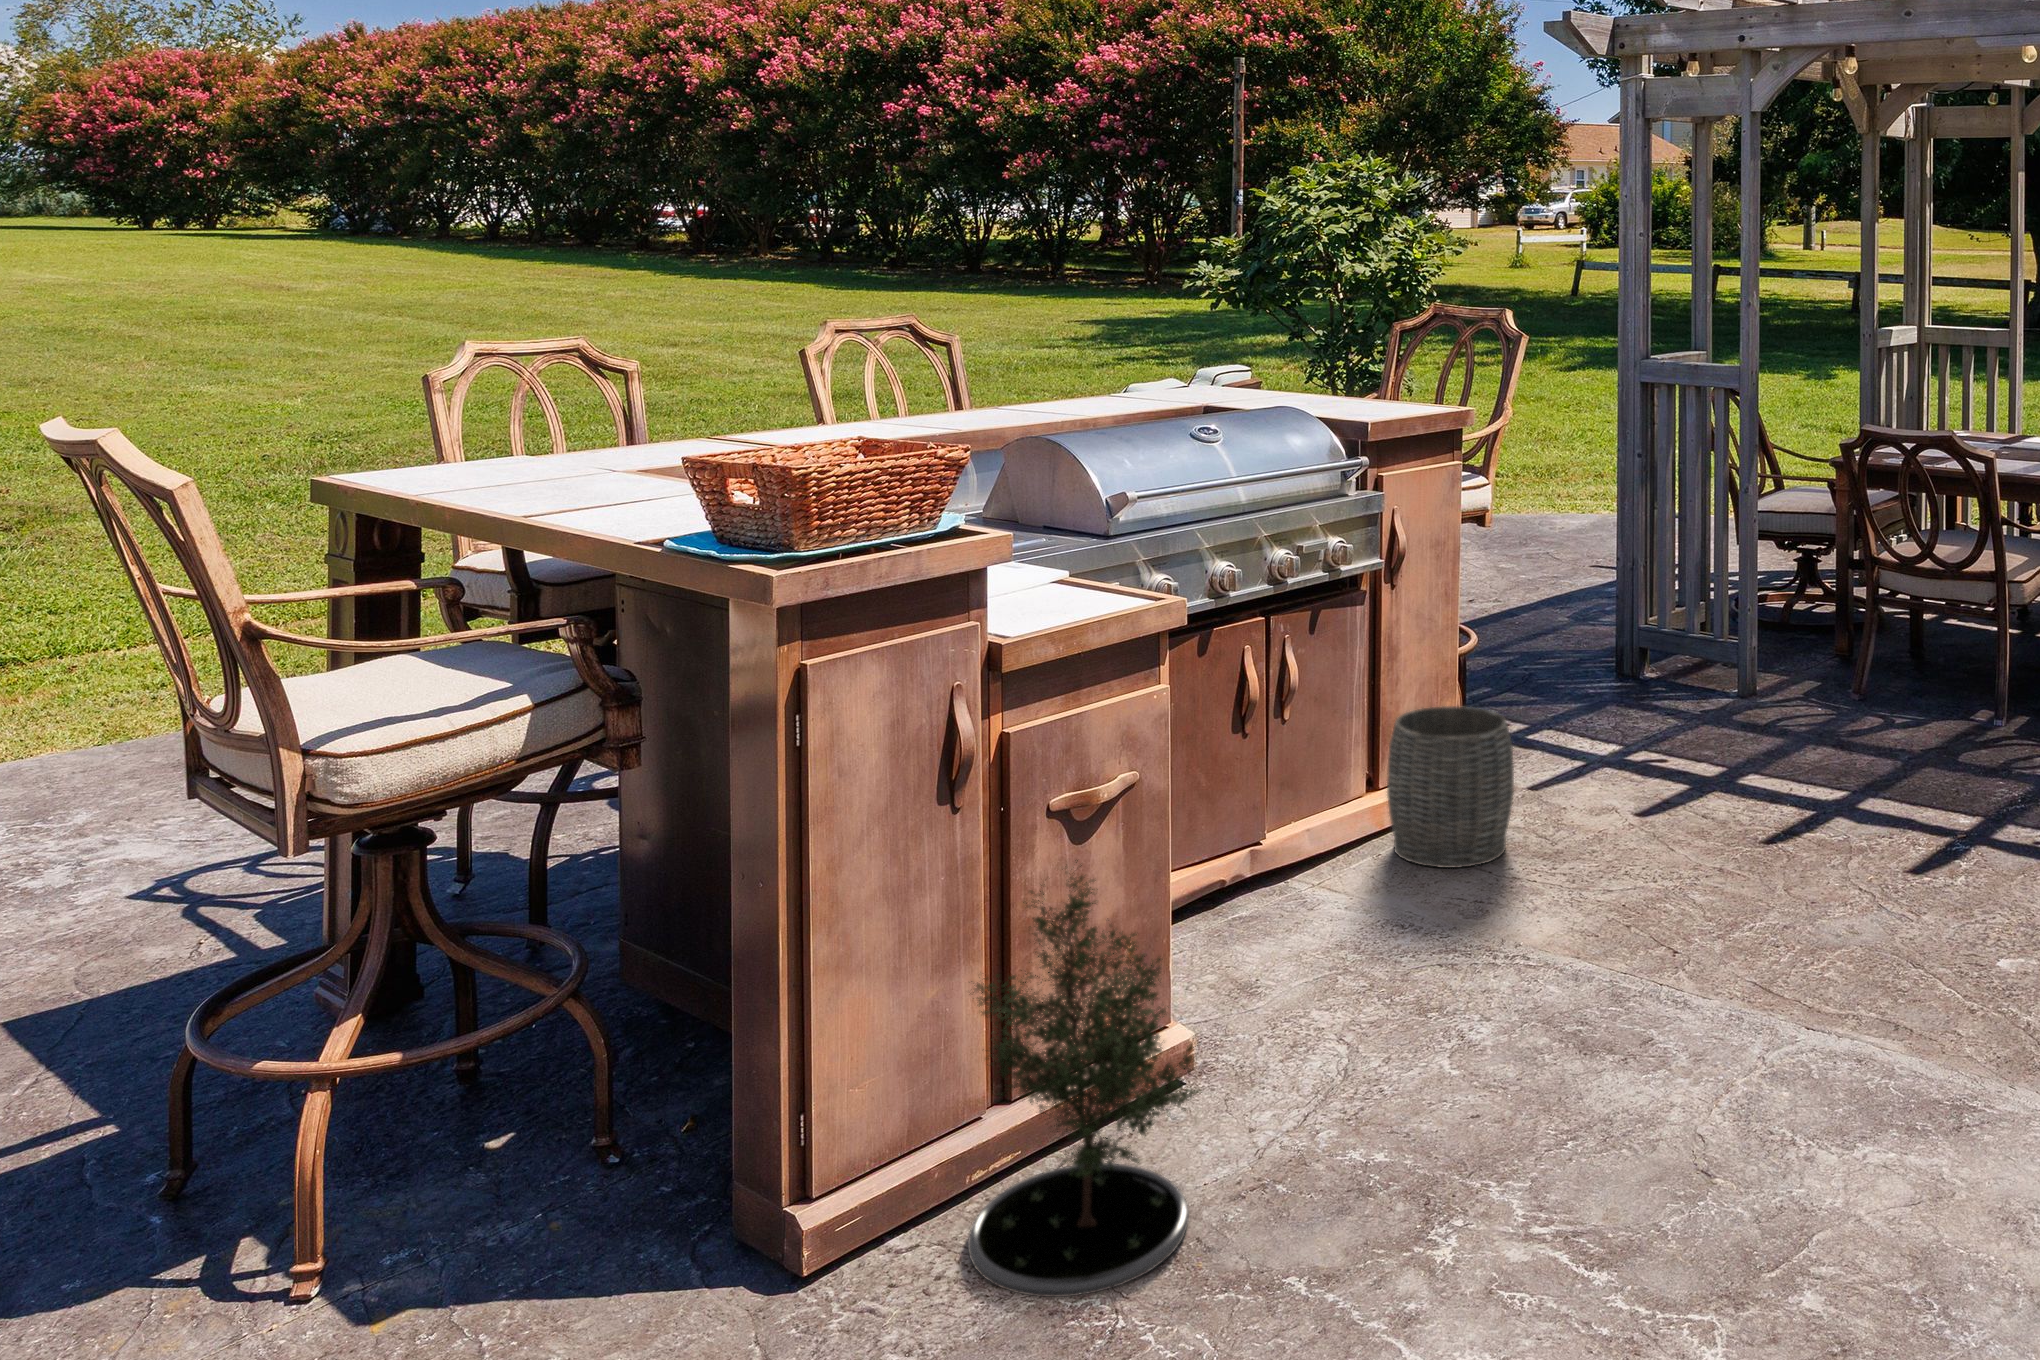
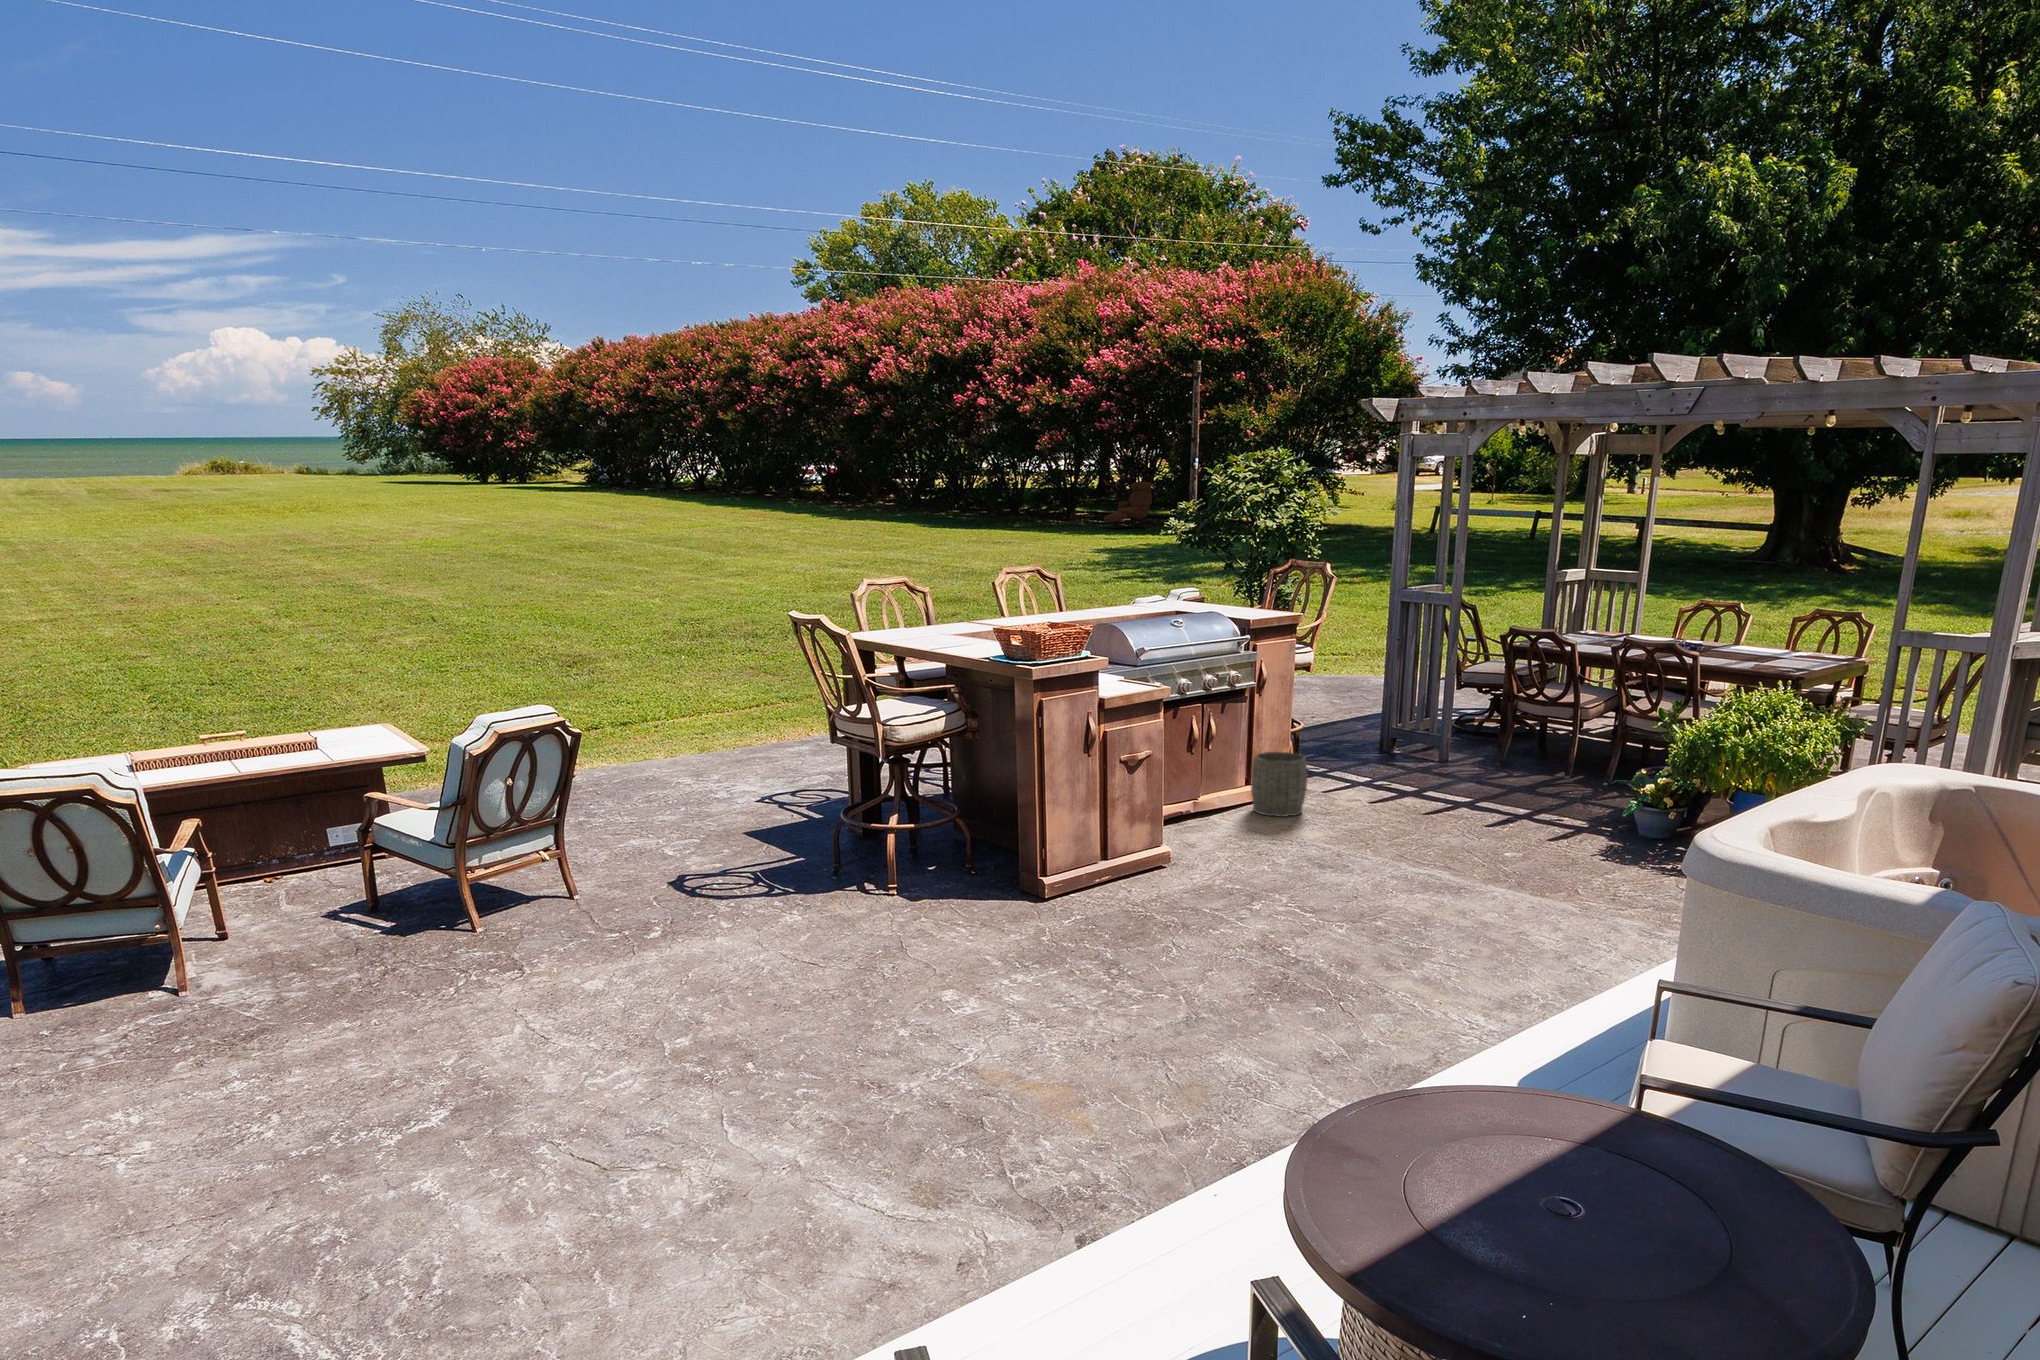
lounge chair: none [1108,225,1178,288] -> present [1104,482,1151,528]
potted tree: present [968,860,1202,1297] -> none [1097,767,1174,900]

